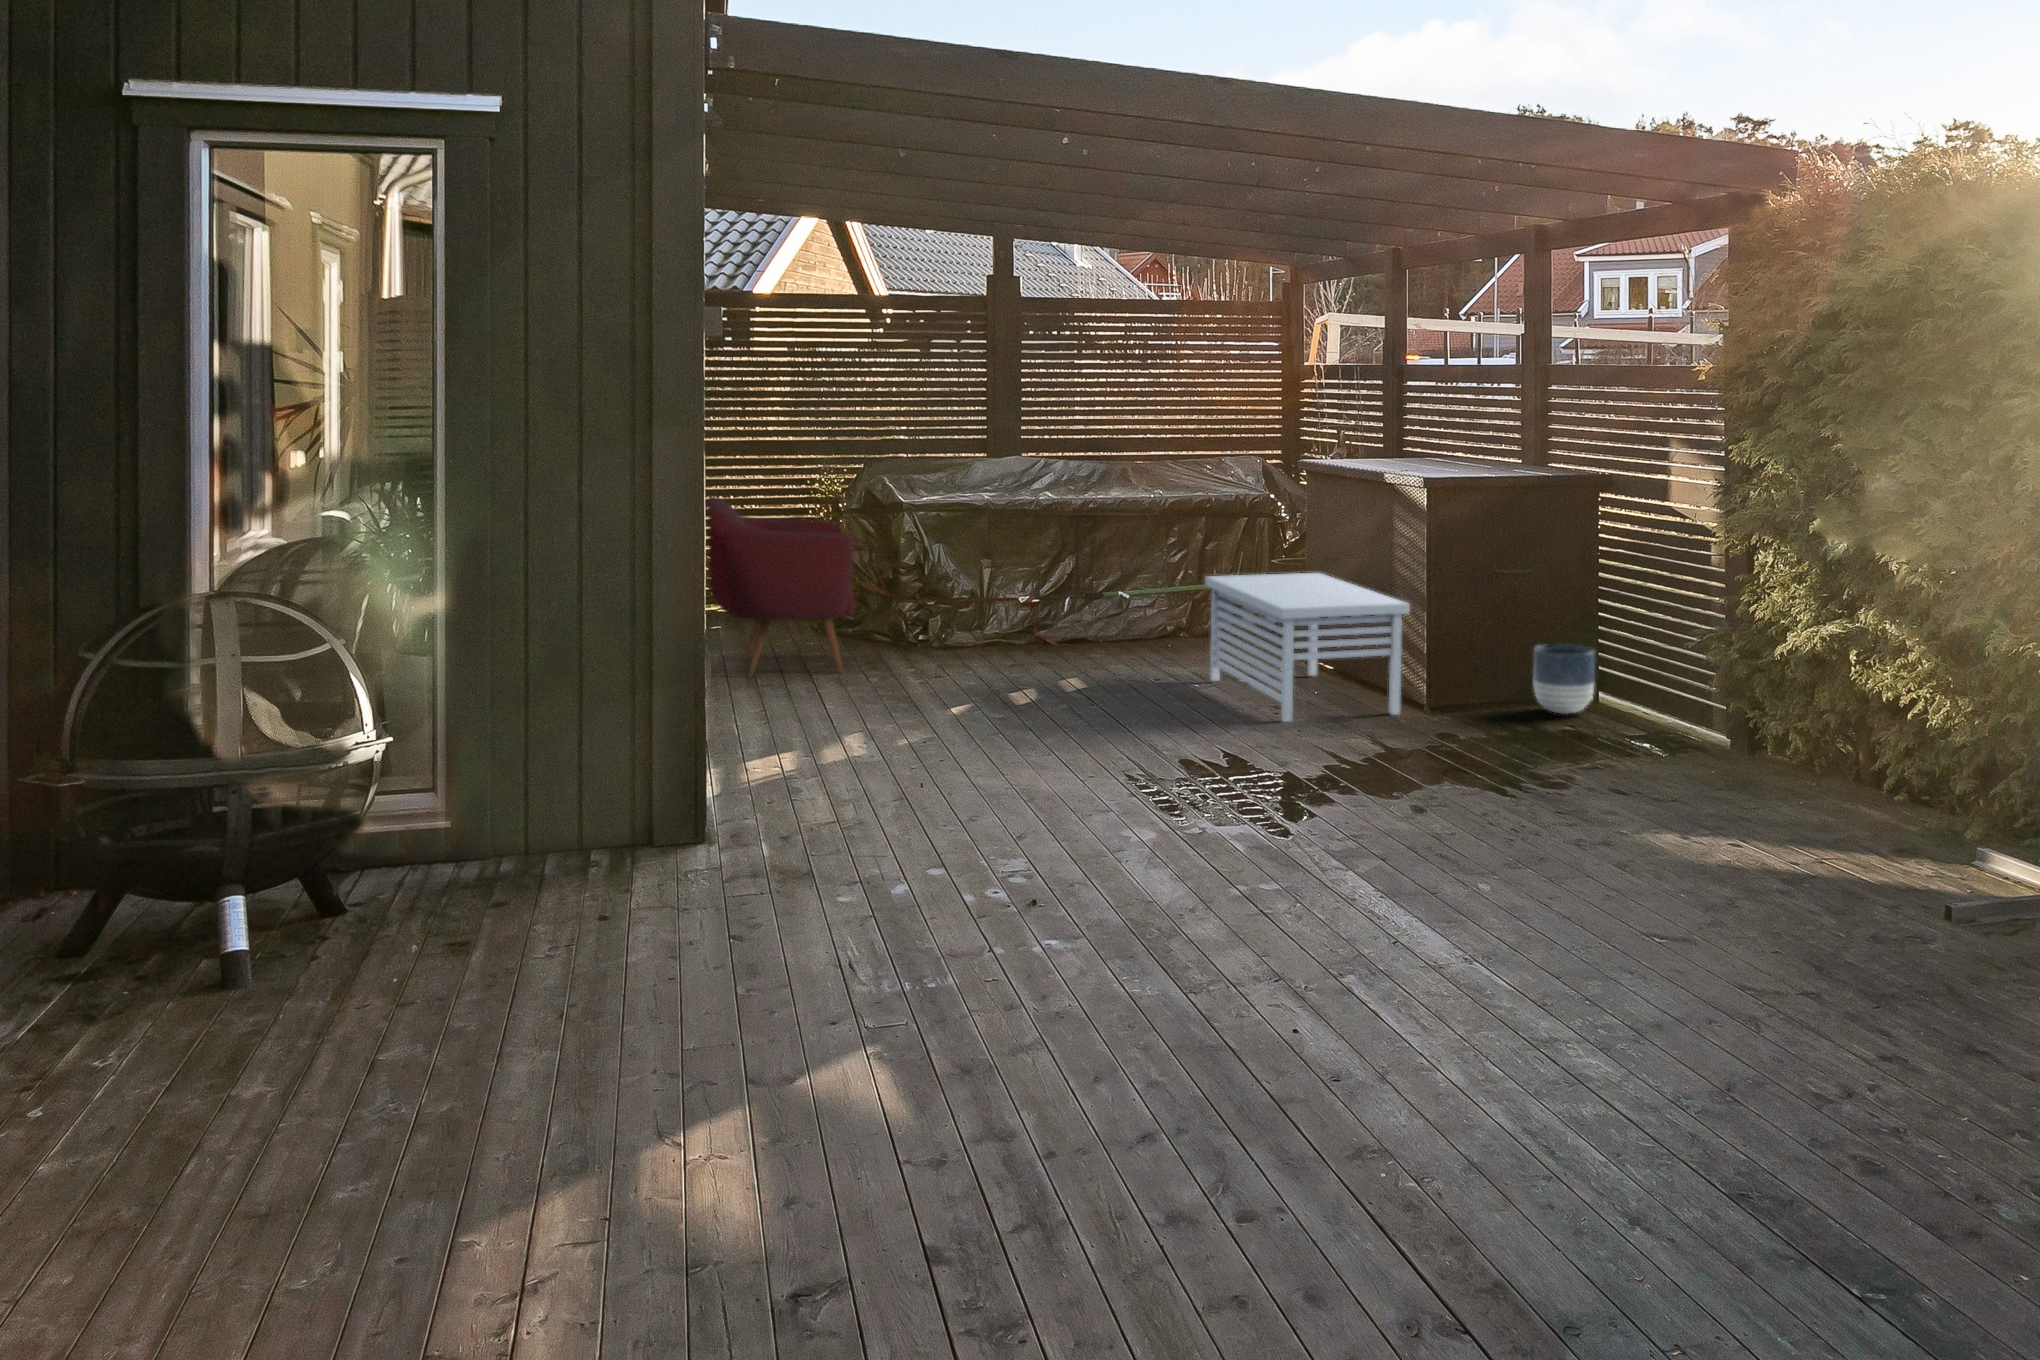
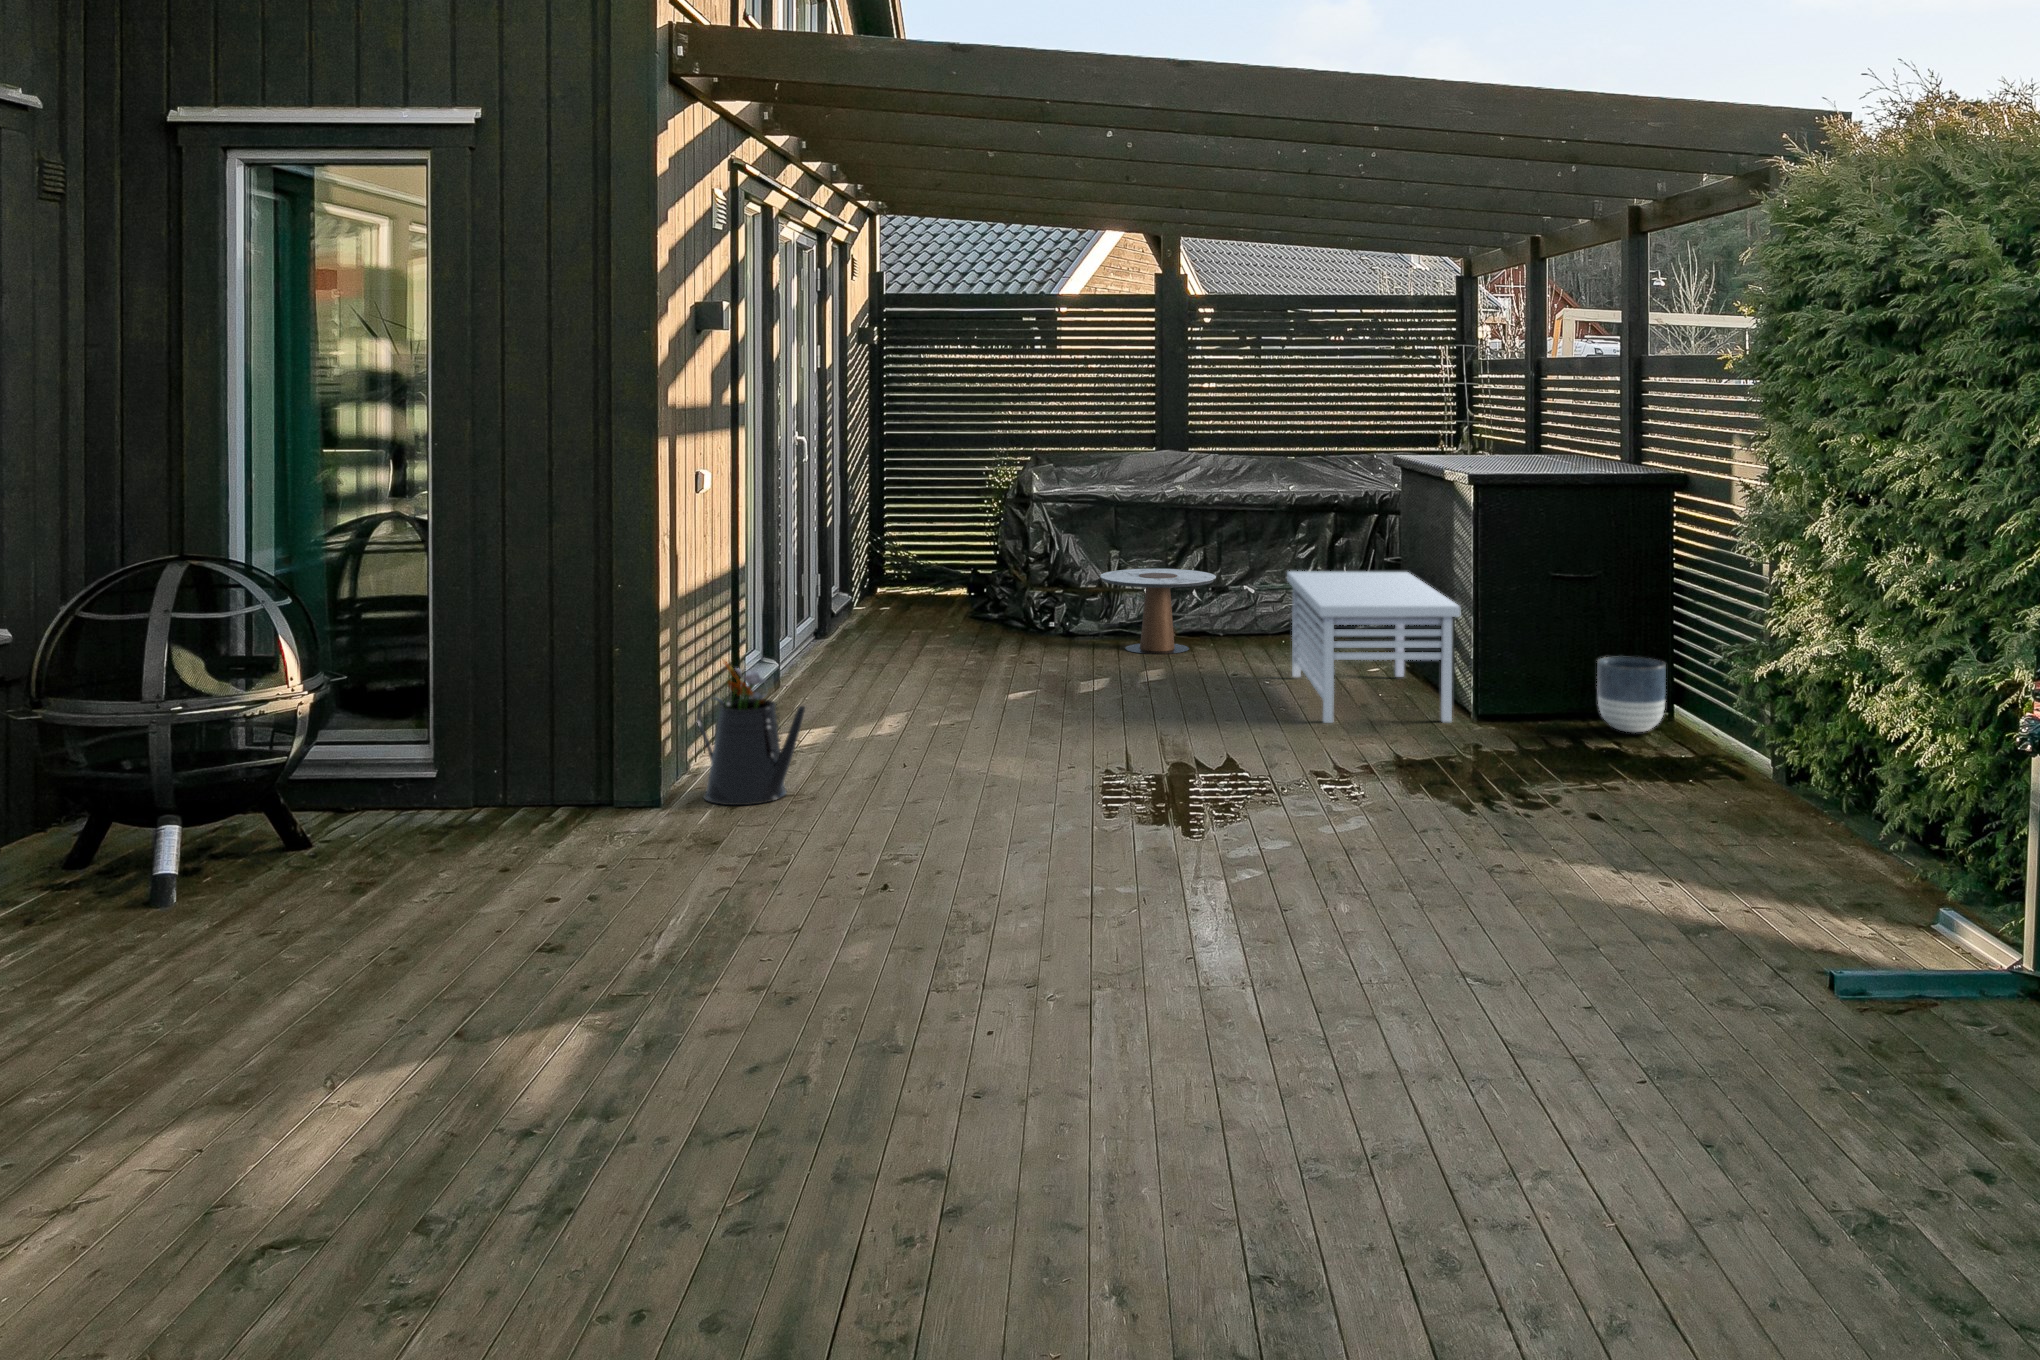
armchair: present [708,496,854,677] -> none [839,483,984,652]
side table: none [986,578,1107,666] -> present [1100,569,1216,655]
watering can: none [718,682,848,840] -> present [697,659,805,805]

